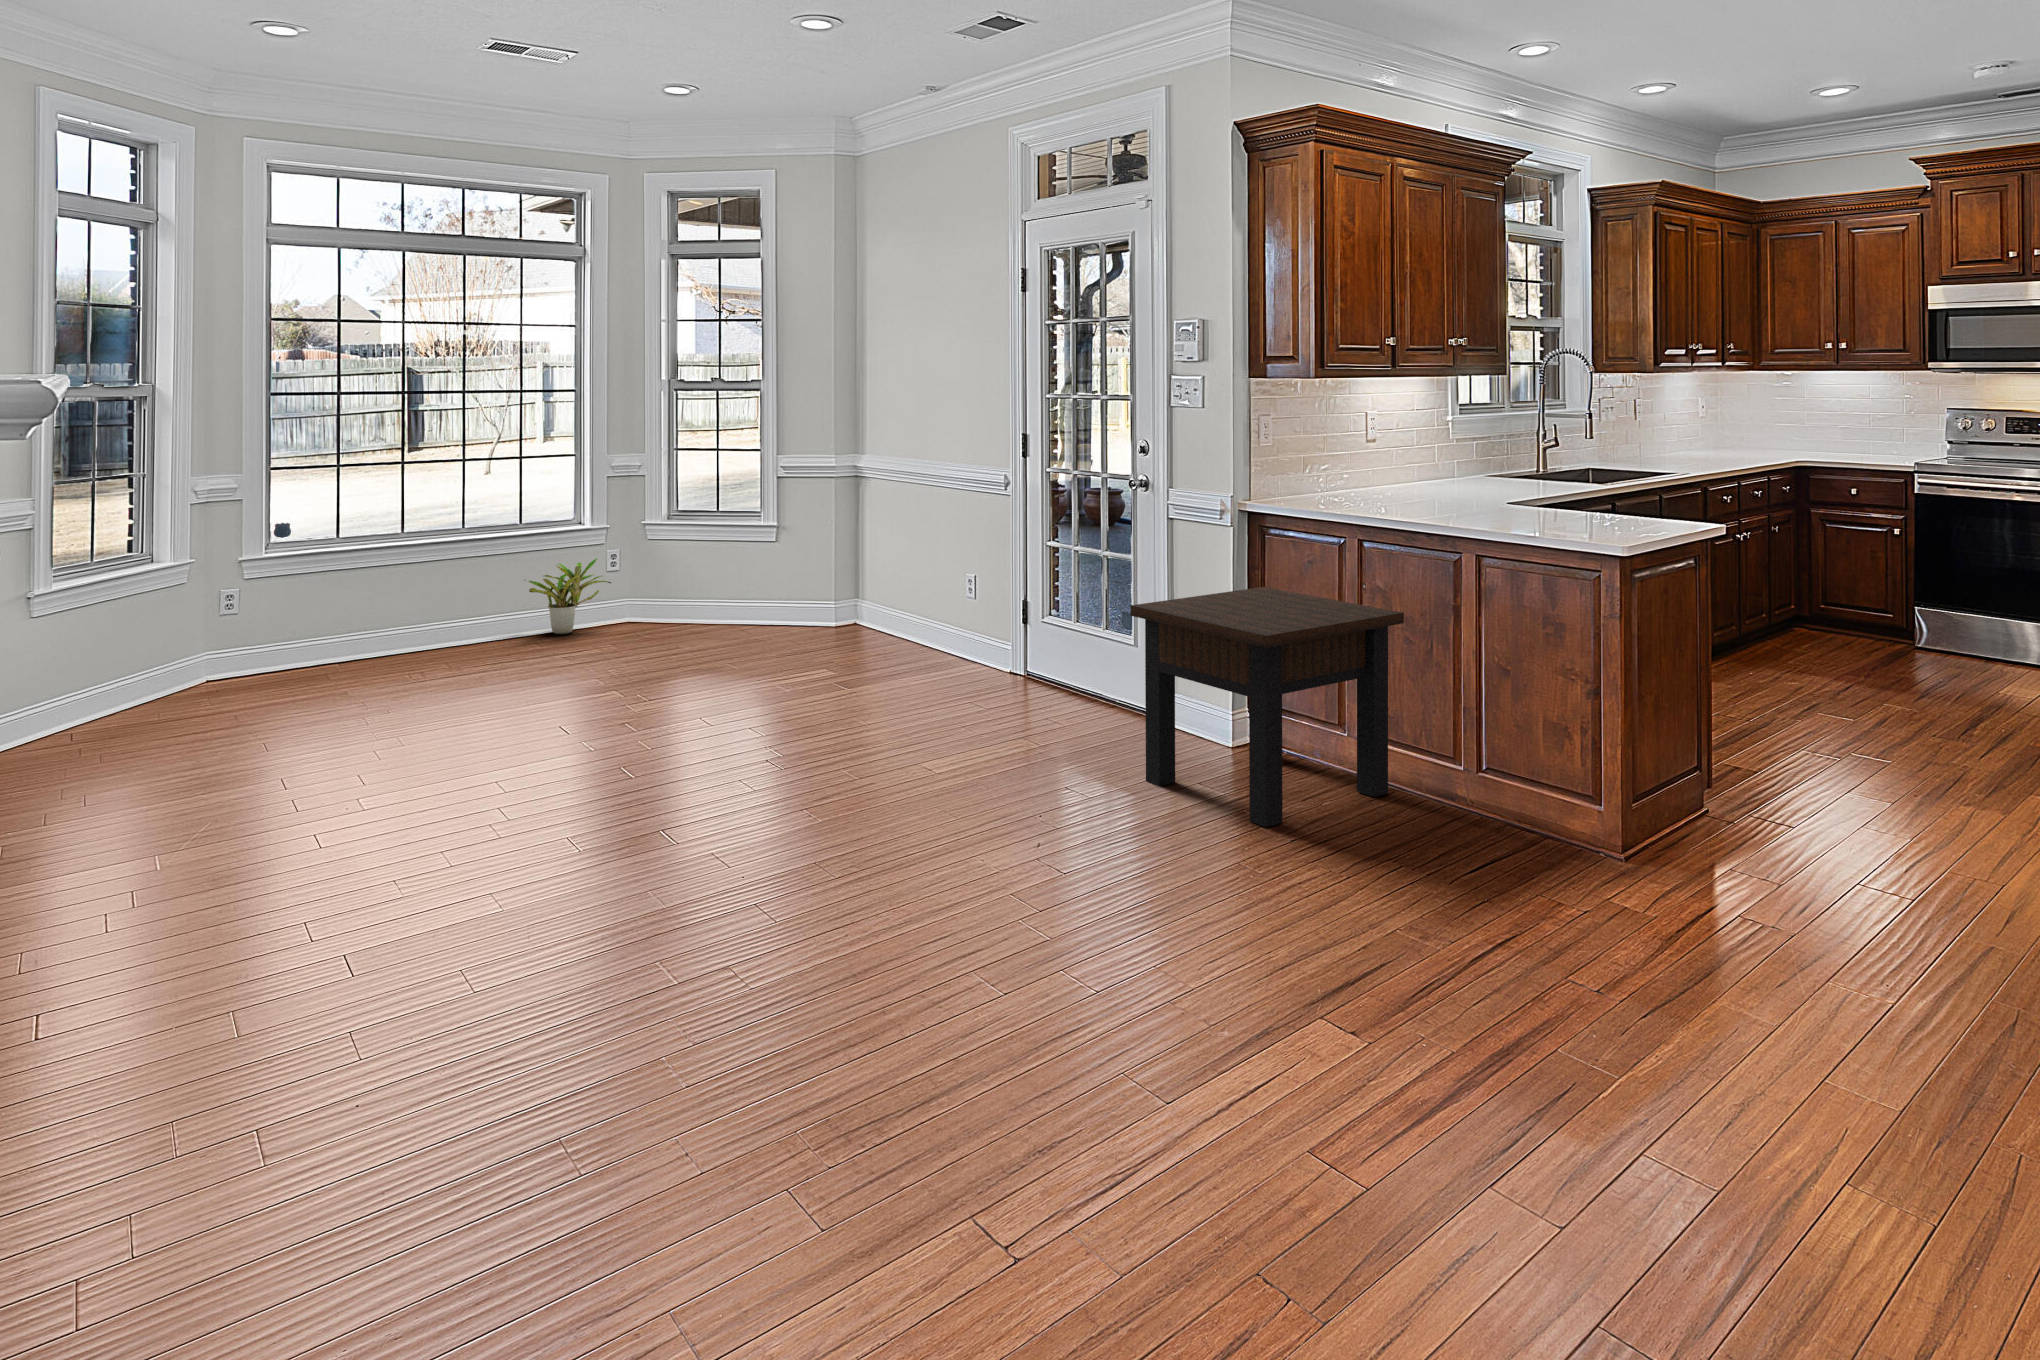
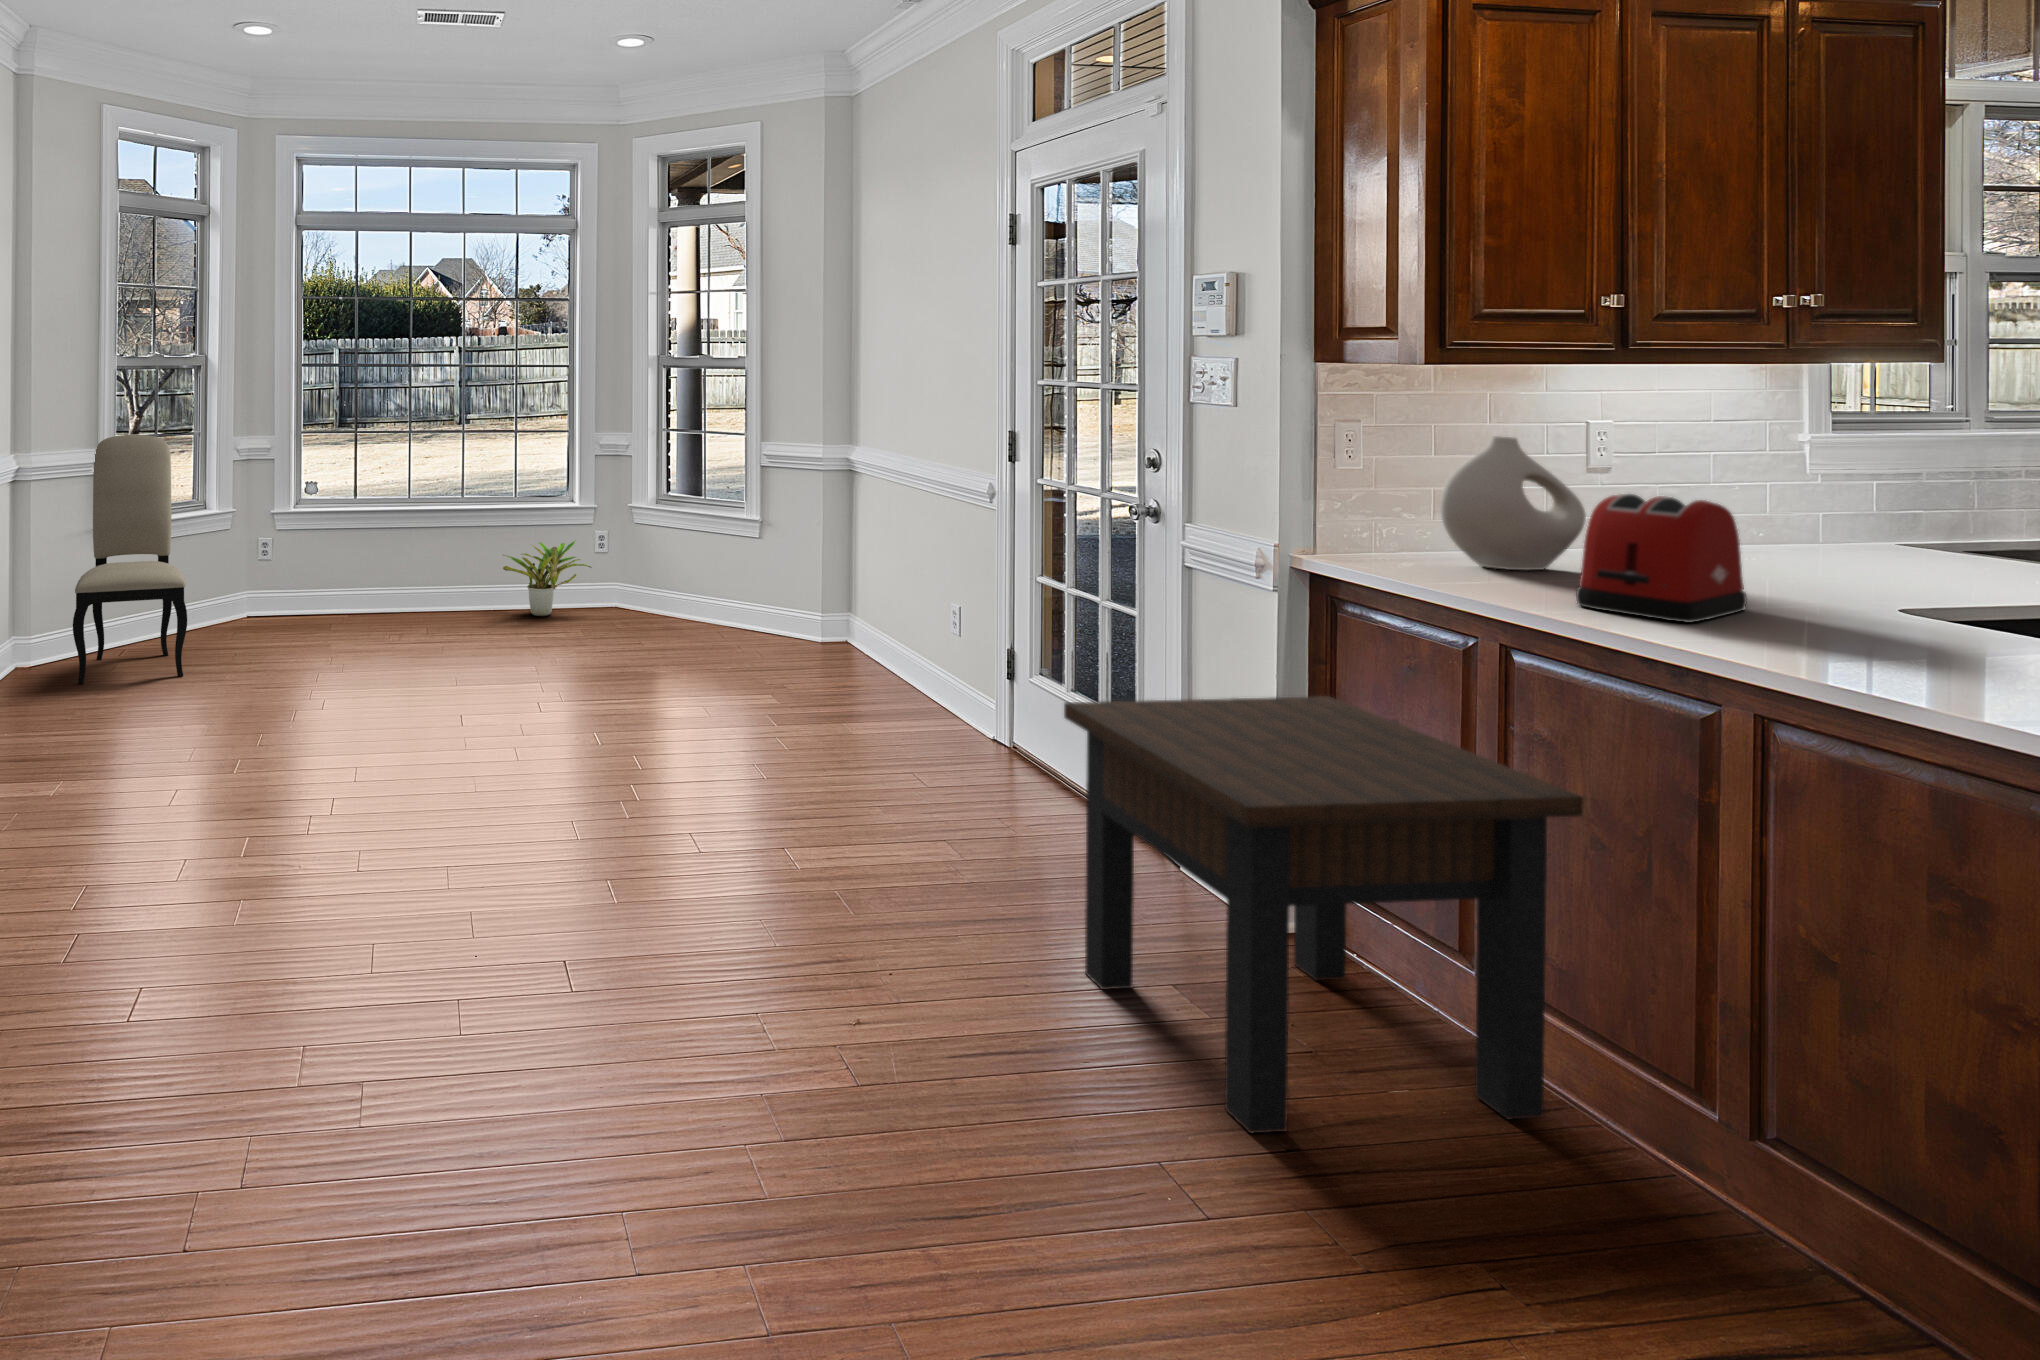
vase: none [1316,421,1383,500] -> present [1440,436,1586,570]
toaster: none [1392,449,1460,515] -> present [1576,494,1747,622]
dining chair: none [88,475,240,746] -> present [73,434,187,684]

